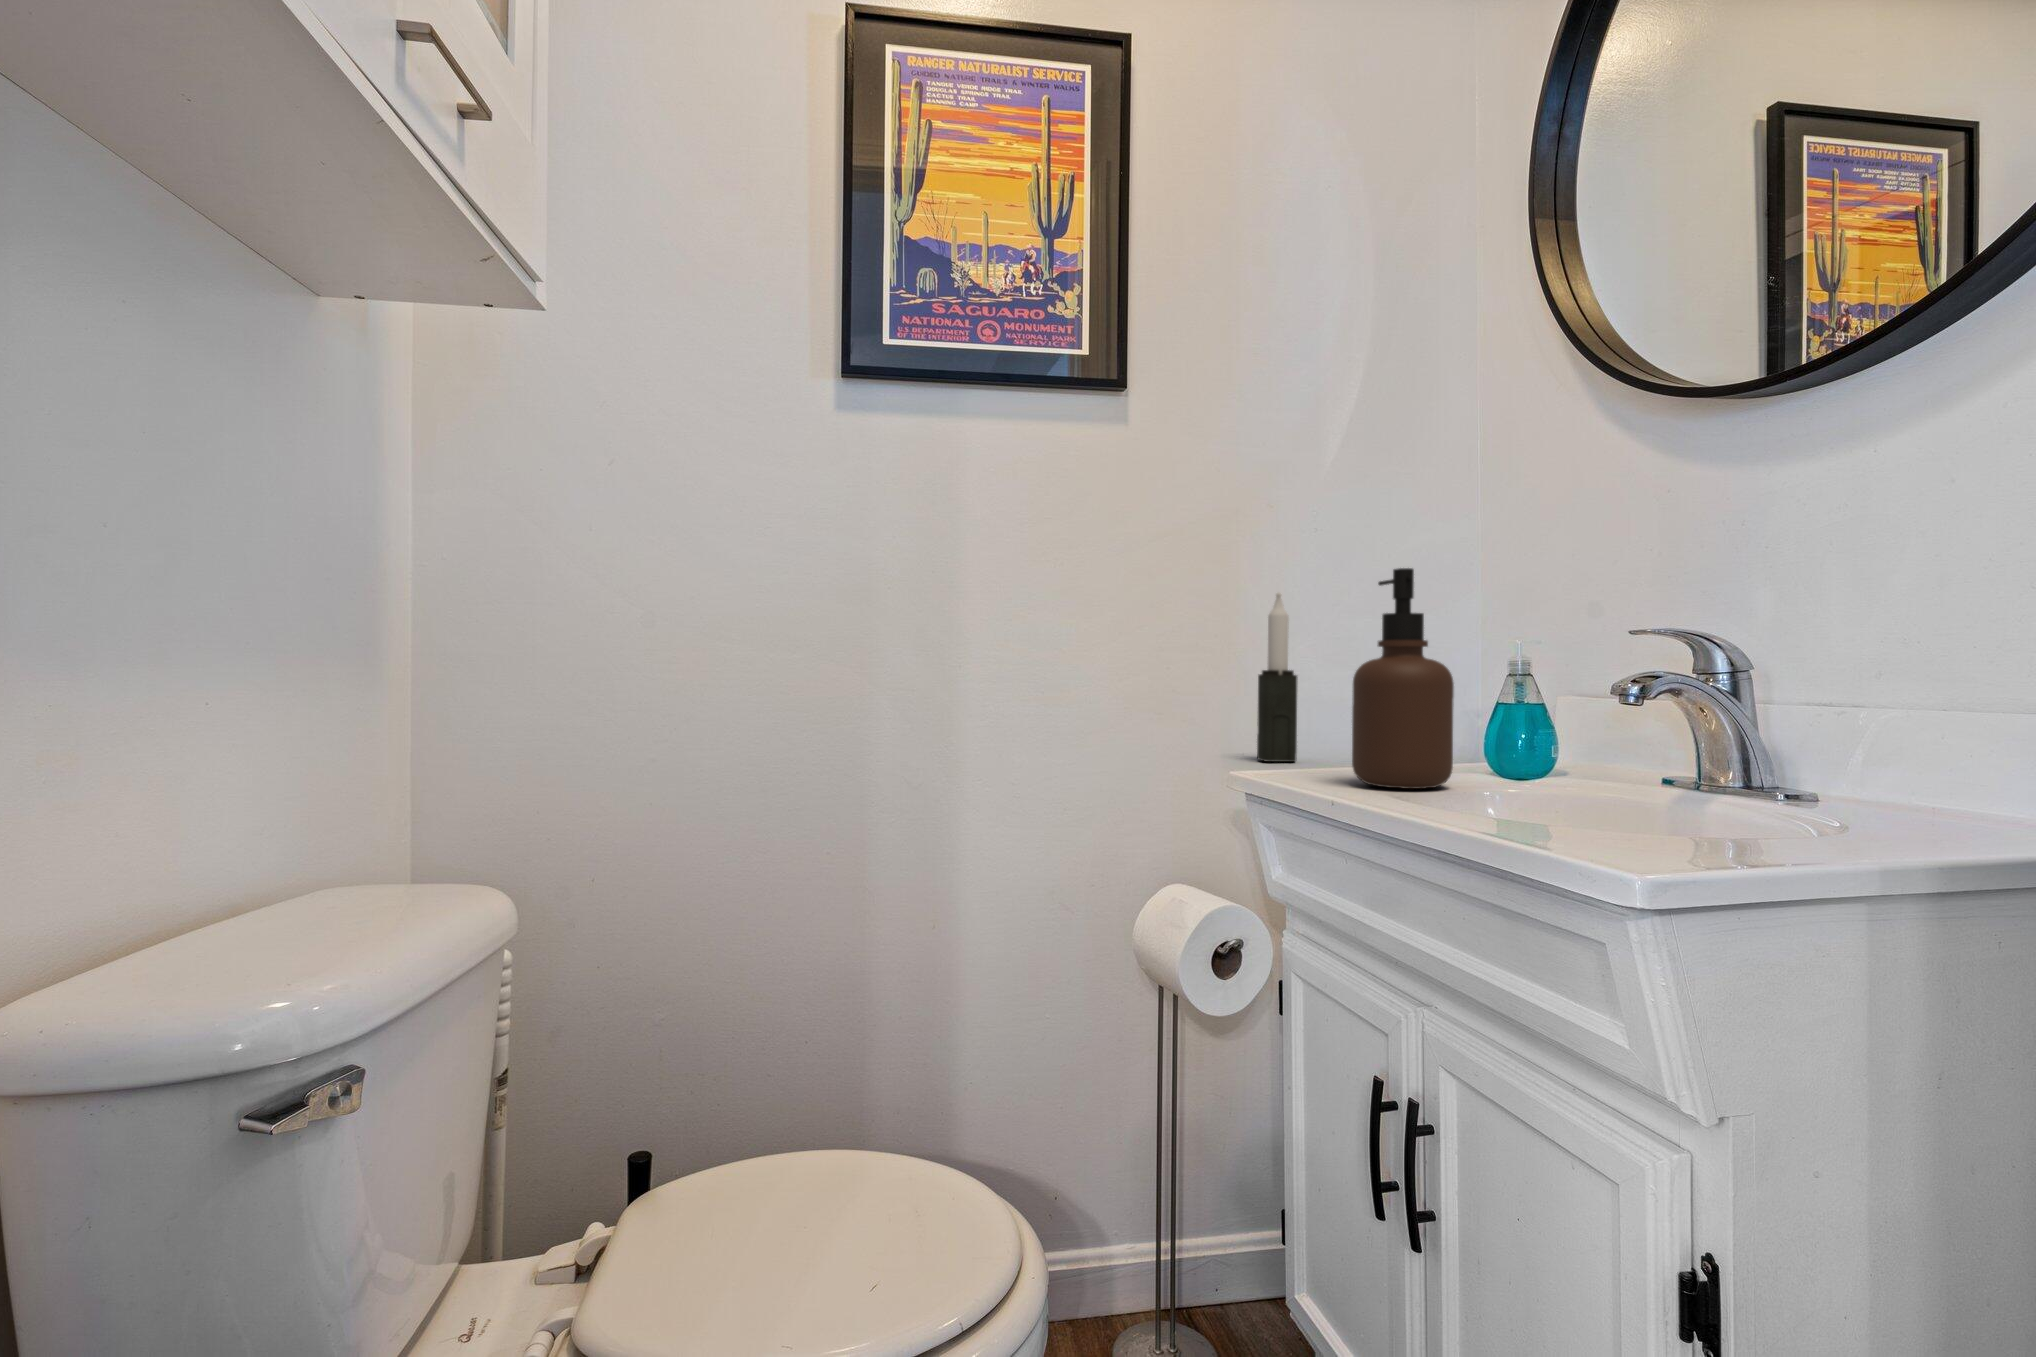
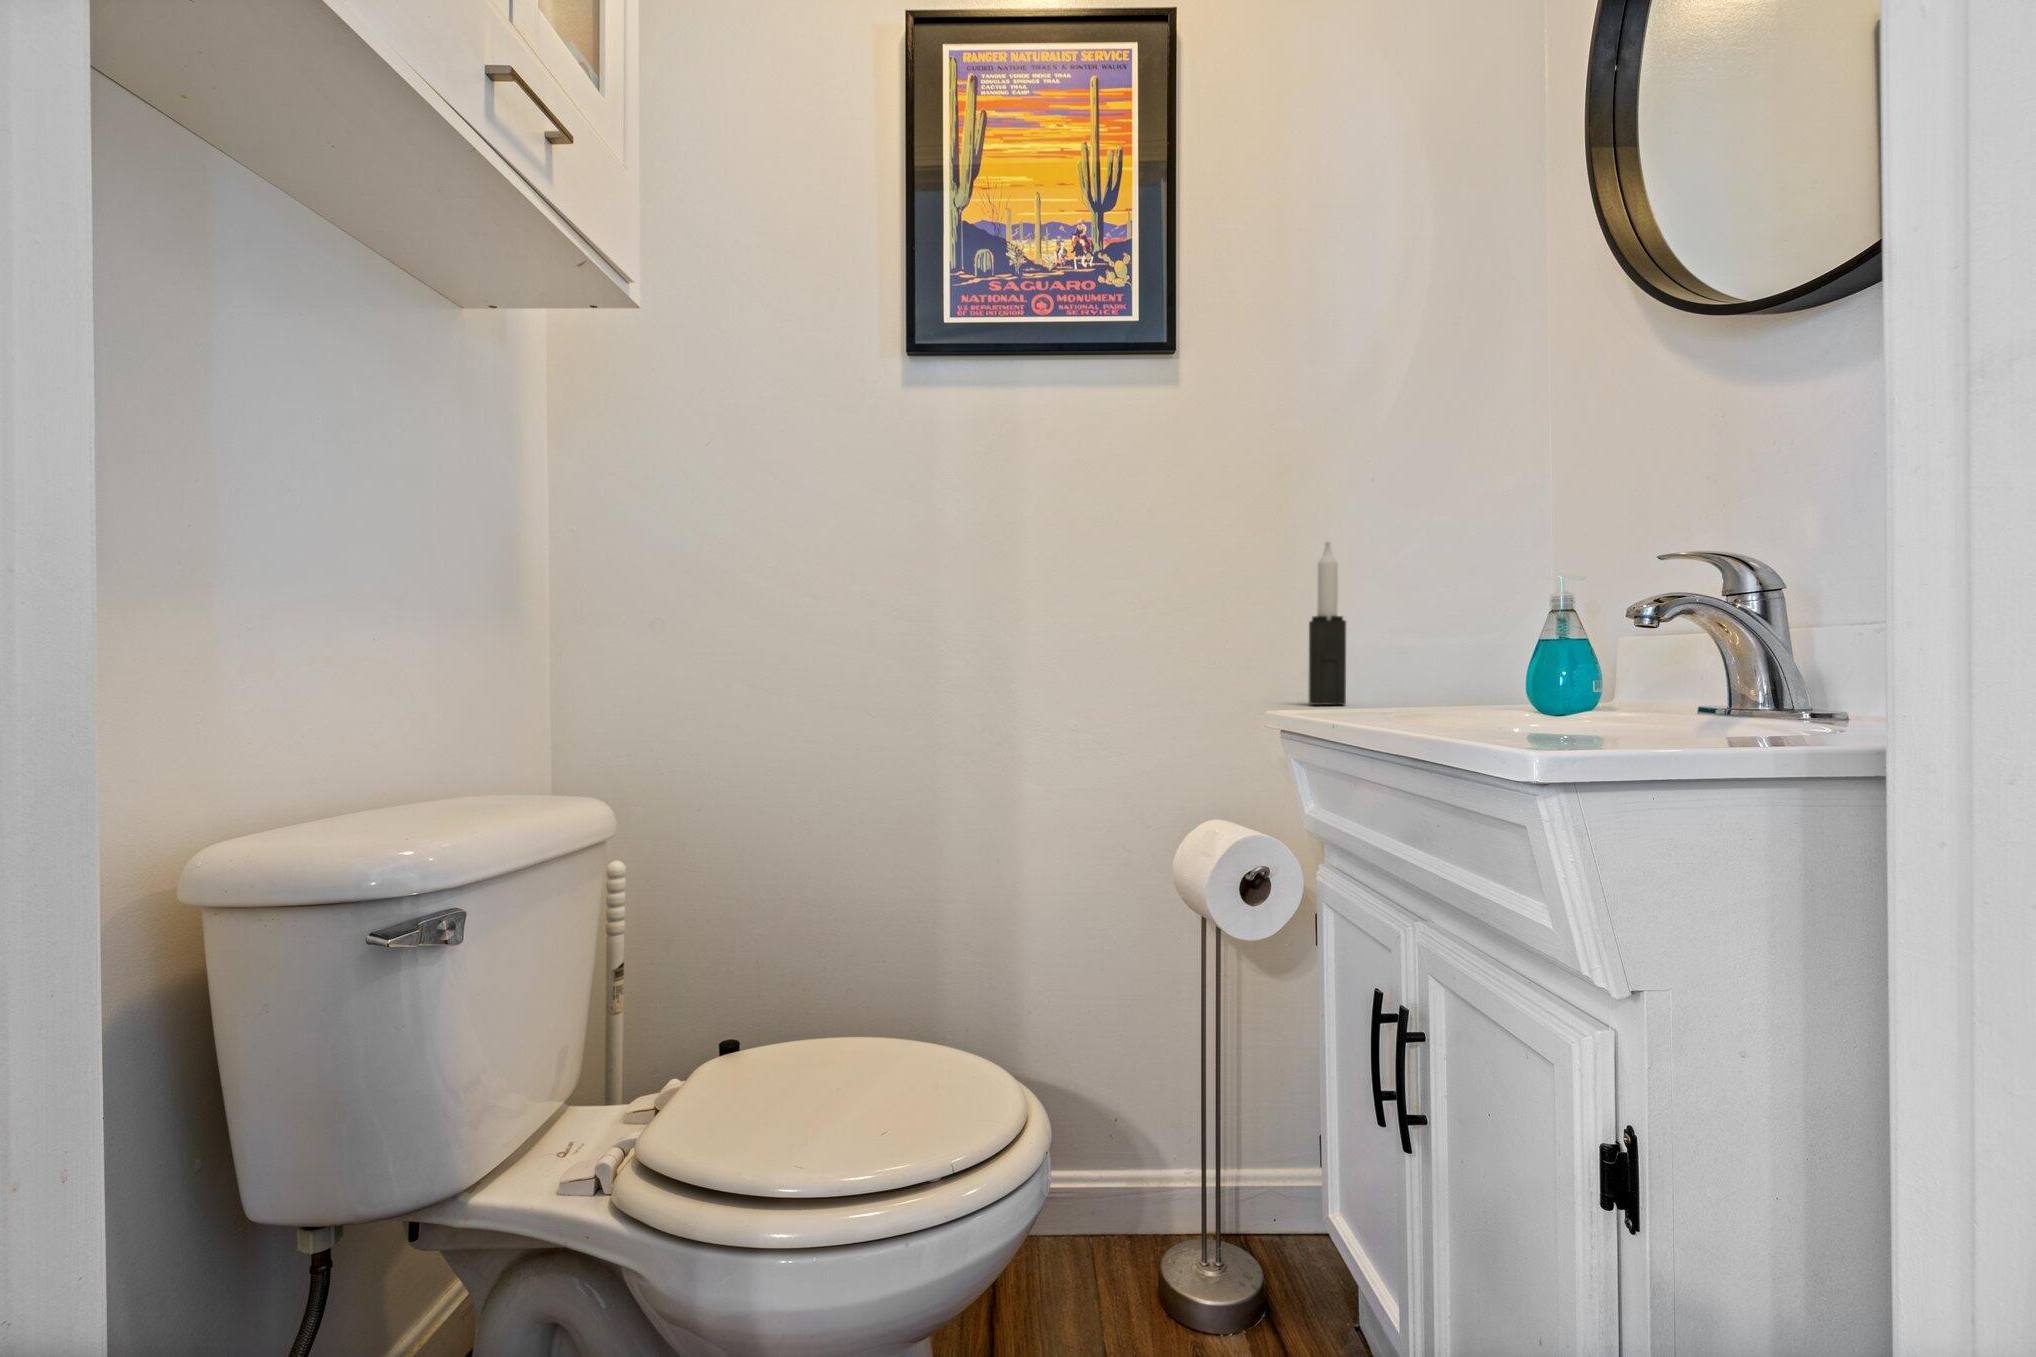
soap dispenser: present [1352,568,1454,789] -> none [1375,503,1474,716]

